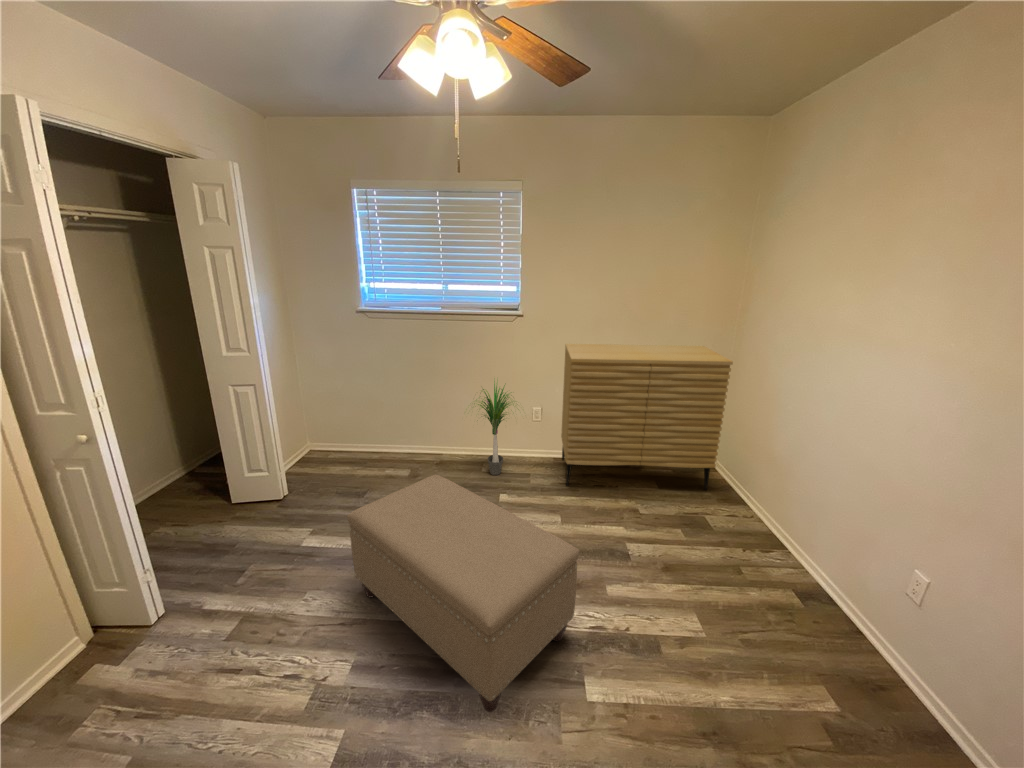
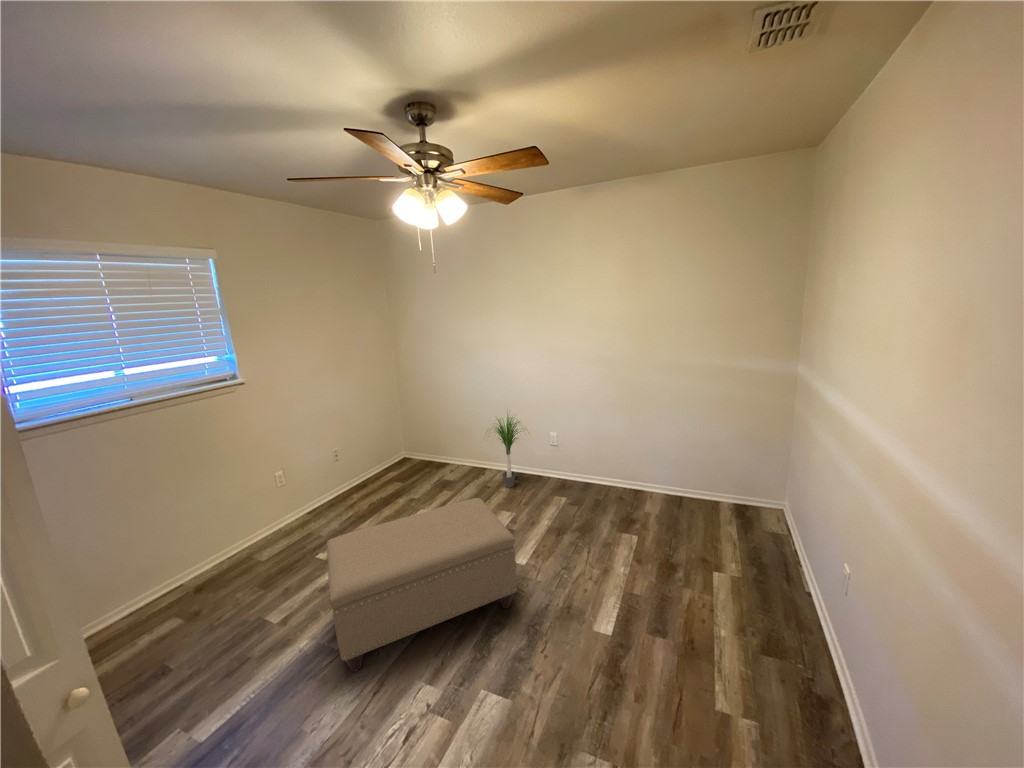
dresser: present [561,344,733,489] -> none [294,380,427,519]
potted plant: present [474,381,513,475] -> present [488,413,519,488]

